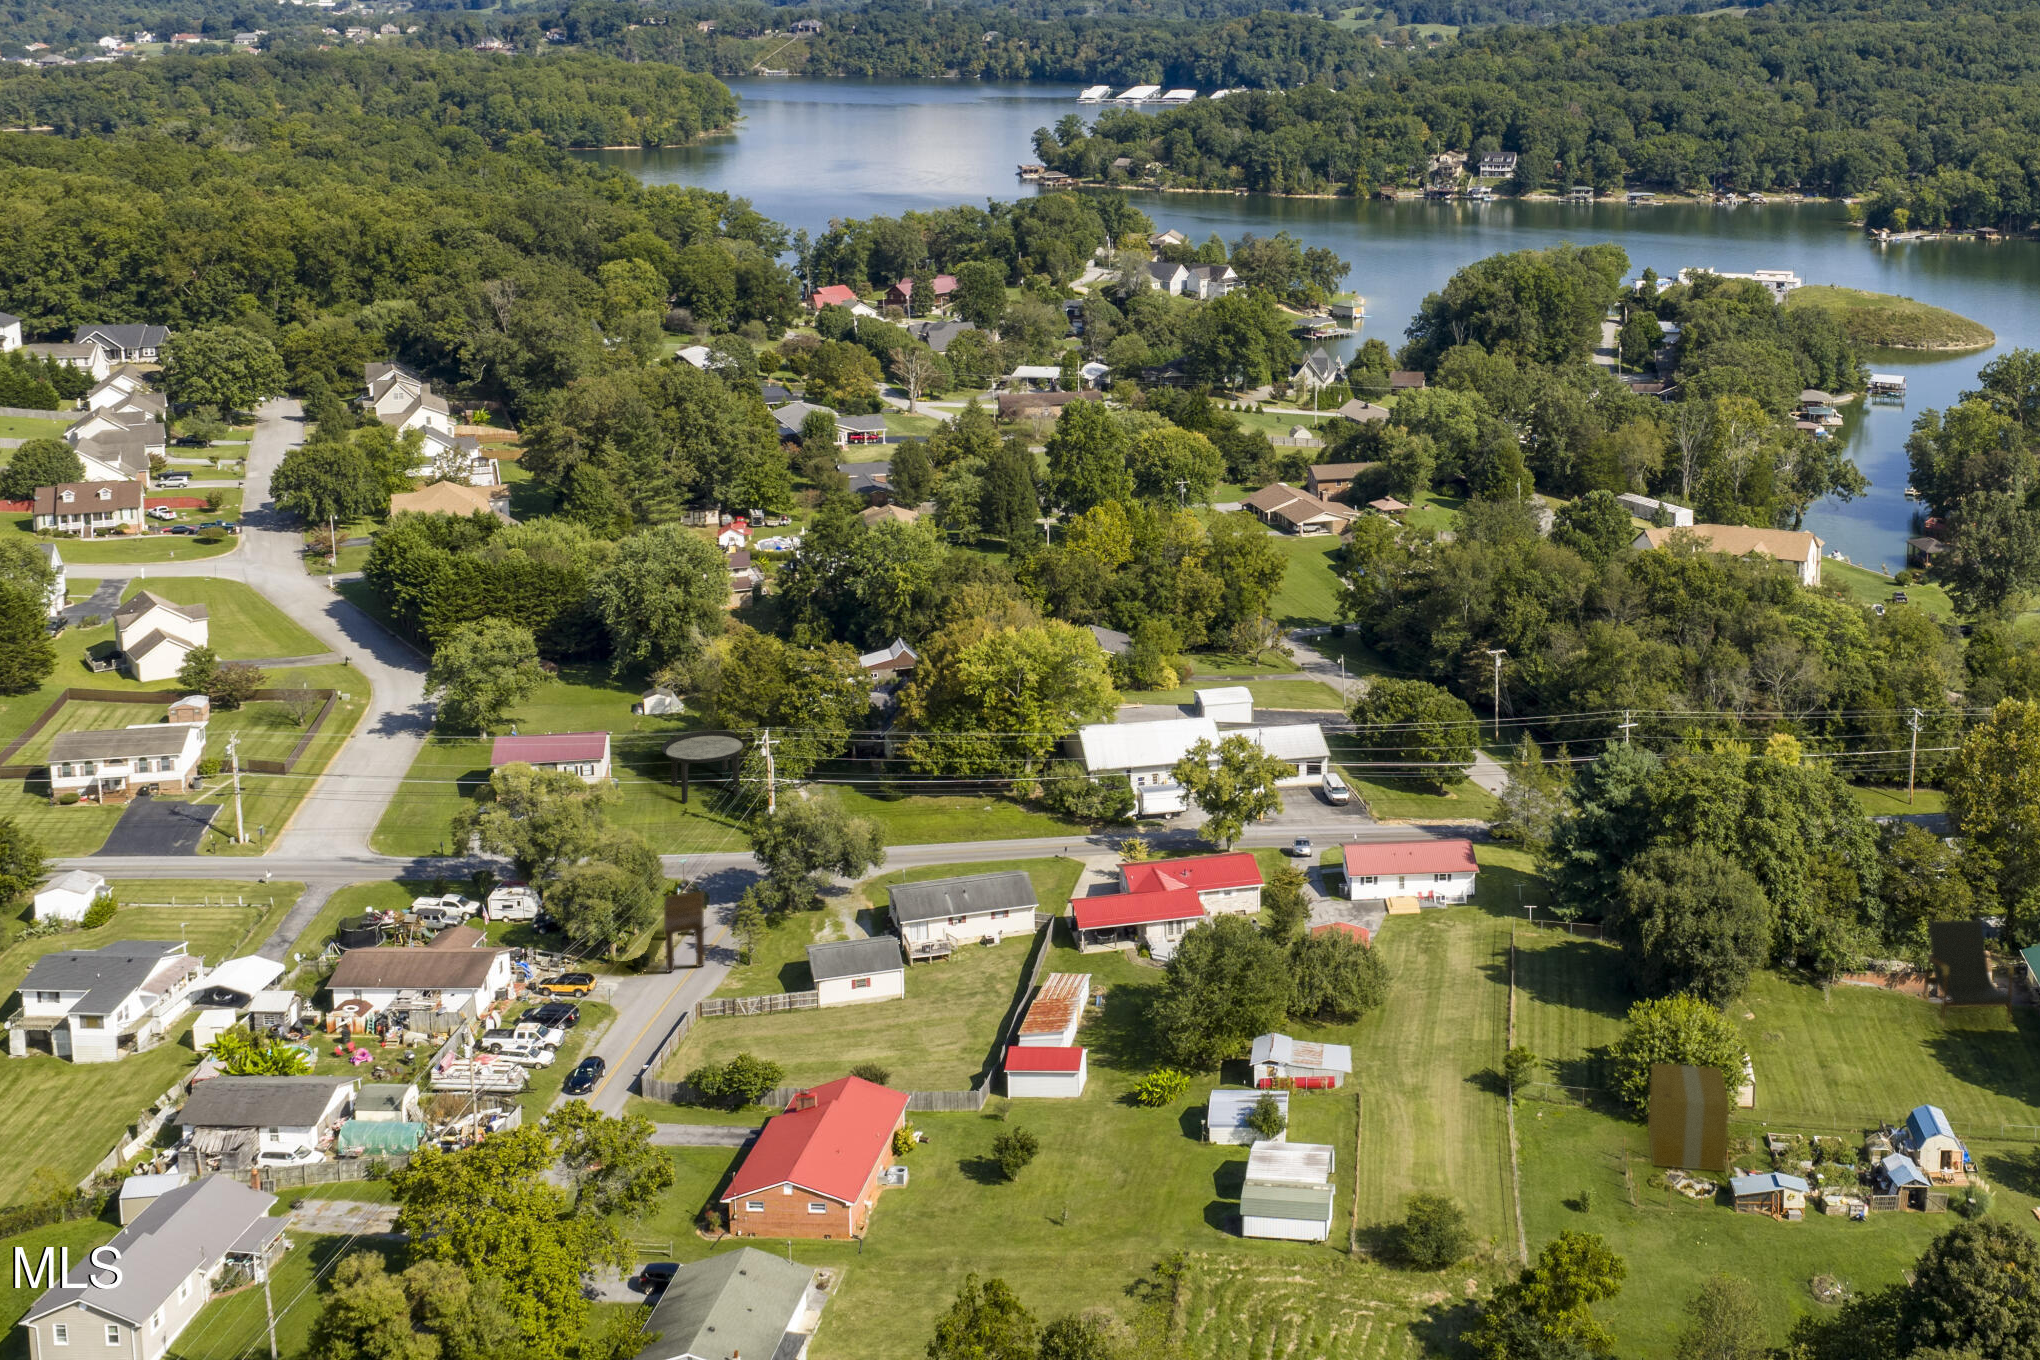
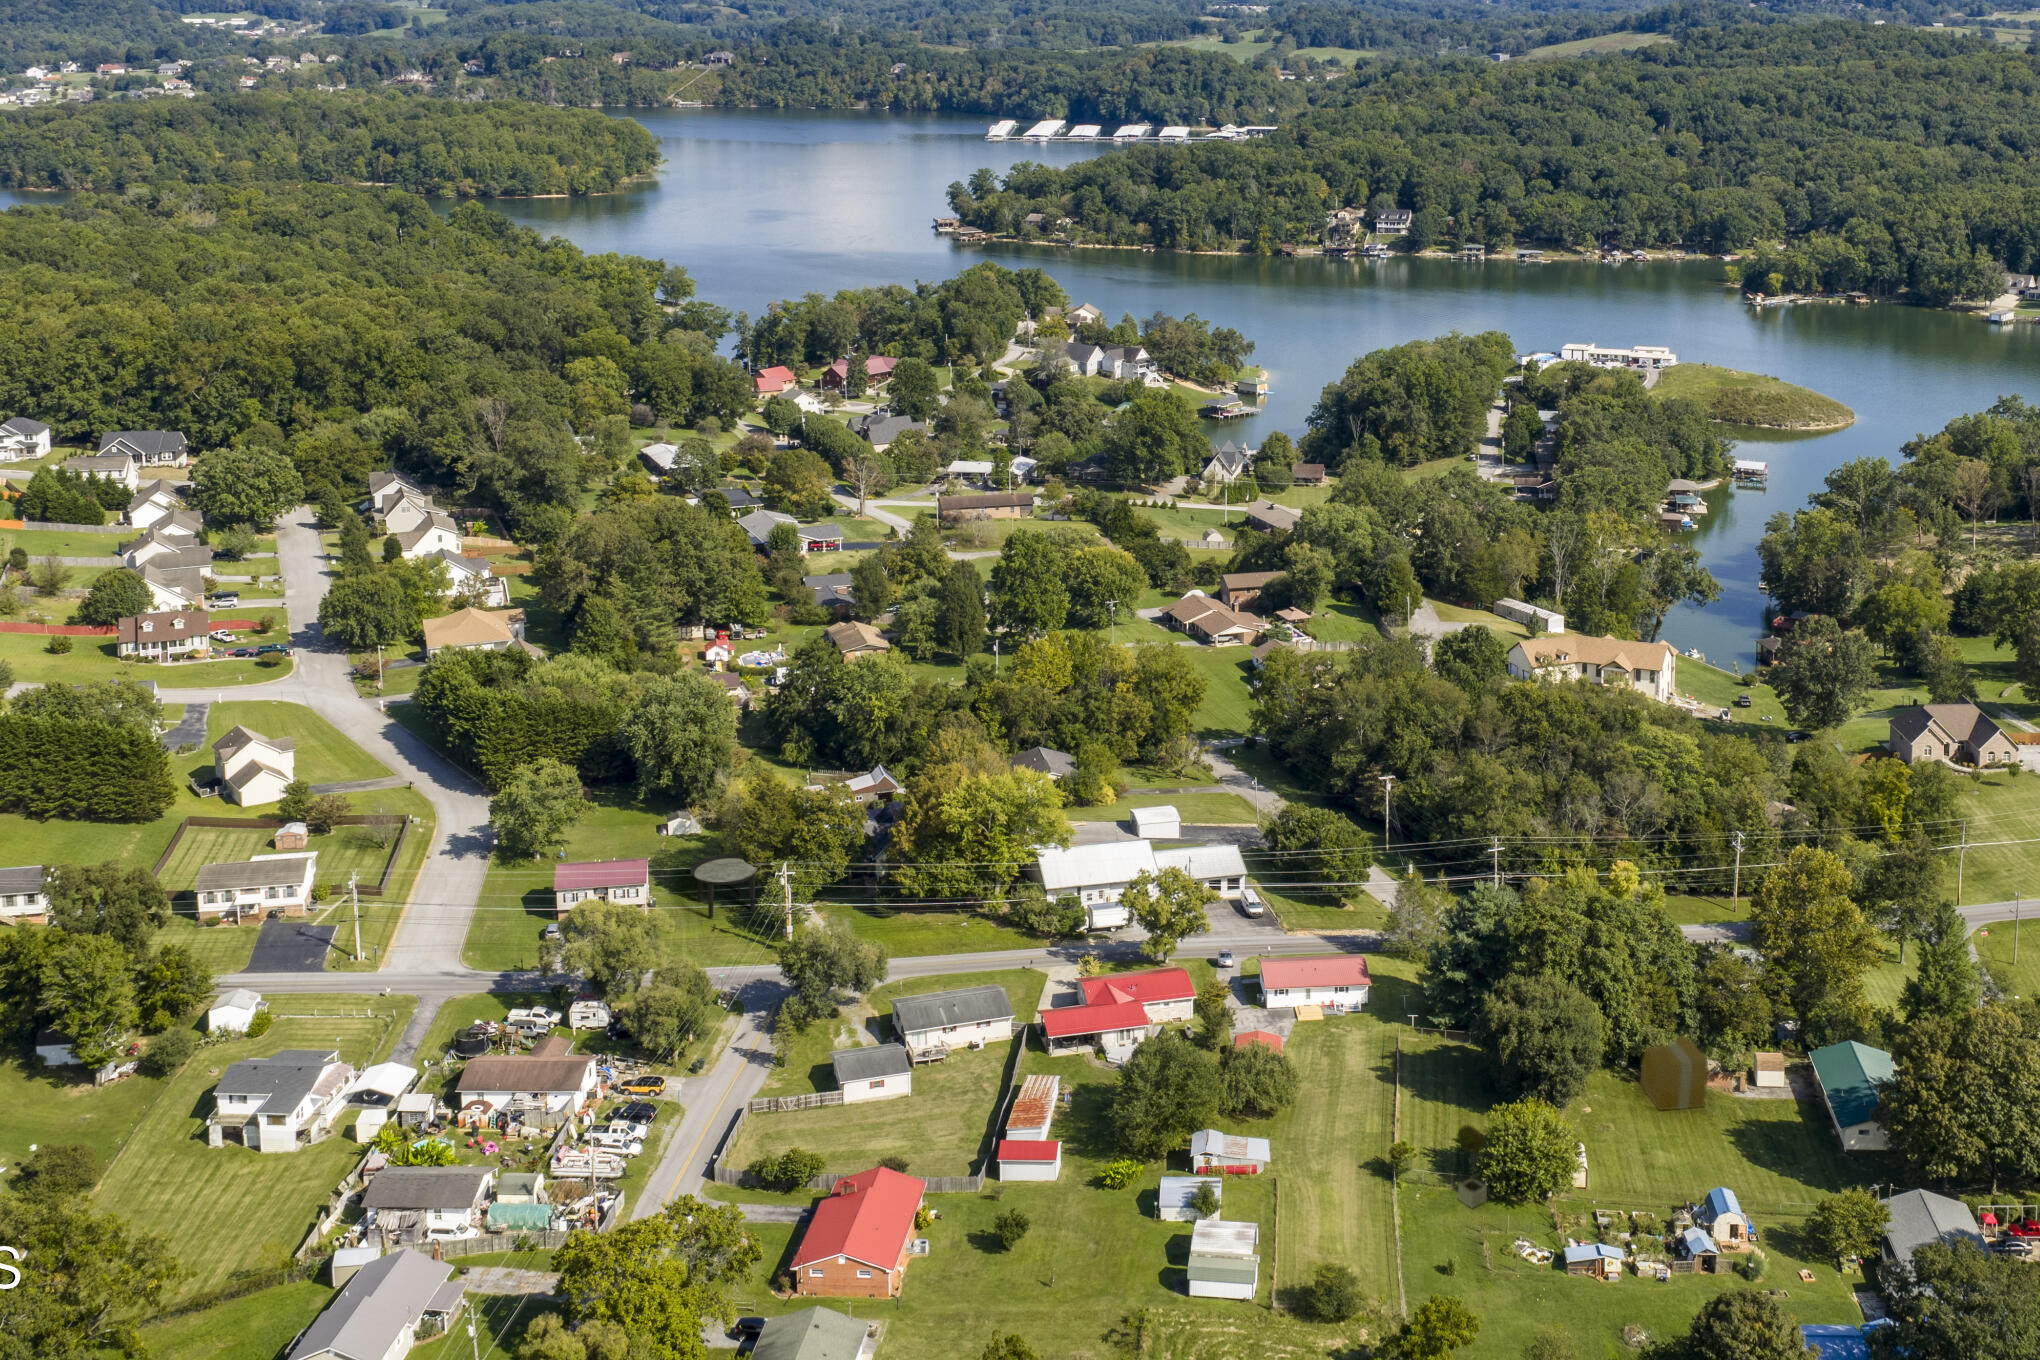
bench: present [664,891,704,972] -> none [713,1005,748,1075]
lounge chair: present [1924,920,2014,1027] -> none [1730,1030,1800,1119]
potted tree: none [1589,1025,1627,1131] -> present [1457,1125,1487,1208]
cardboard box: present [1648,1063,1729,1171] -> present [1640,1037,1708,1110]

